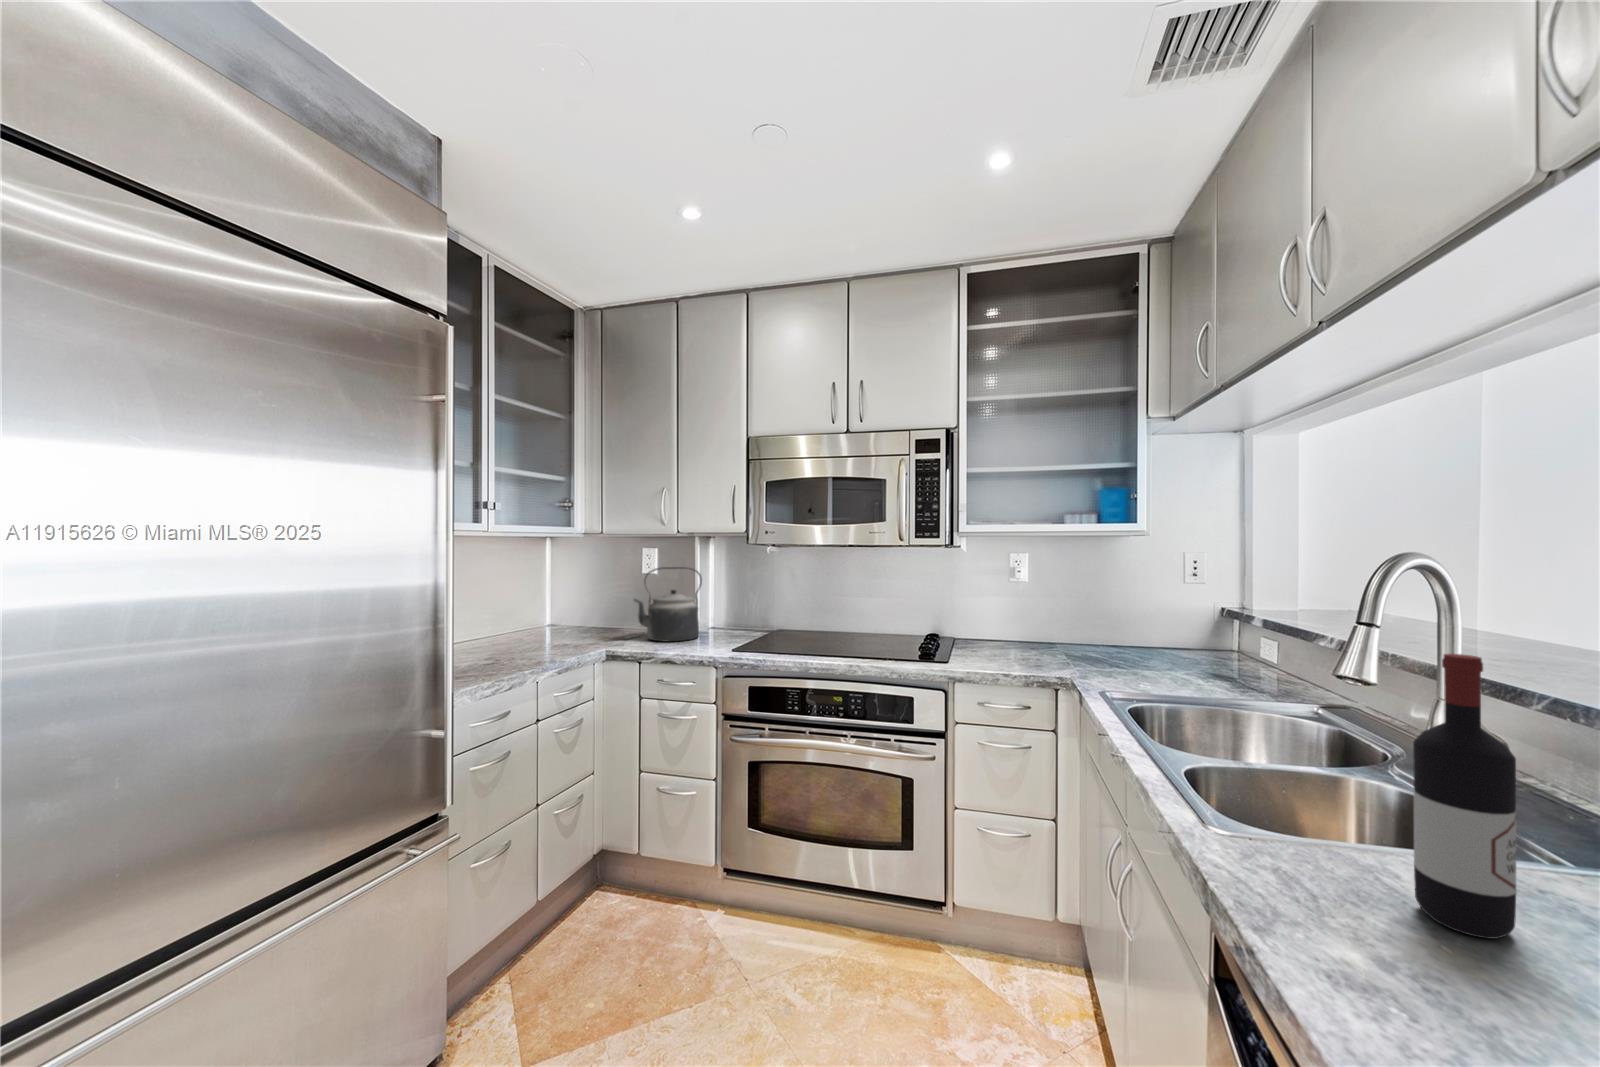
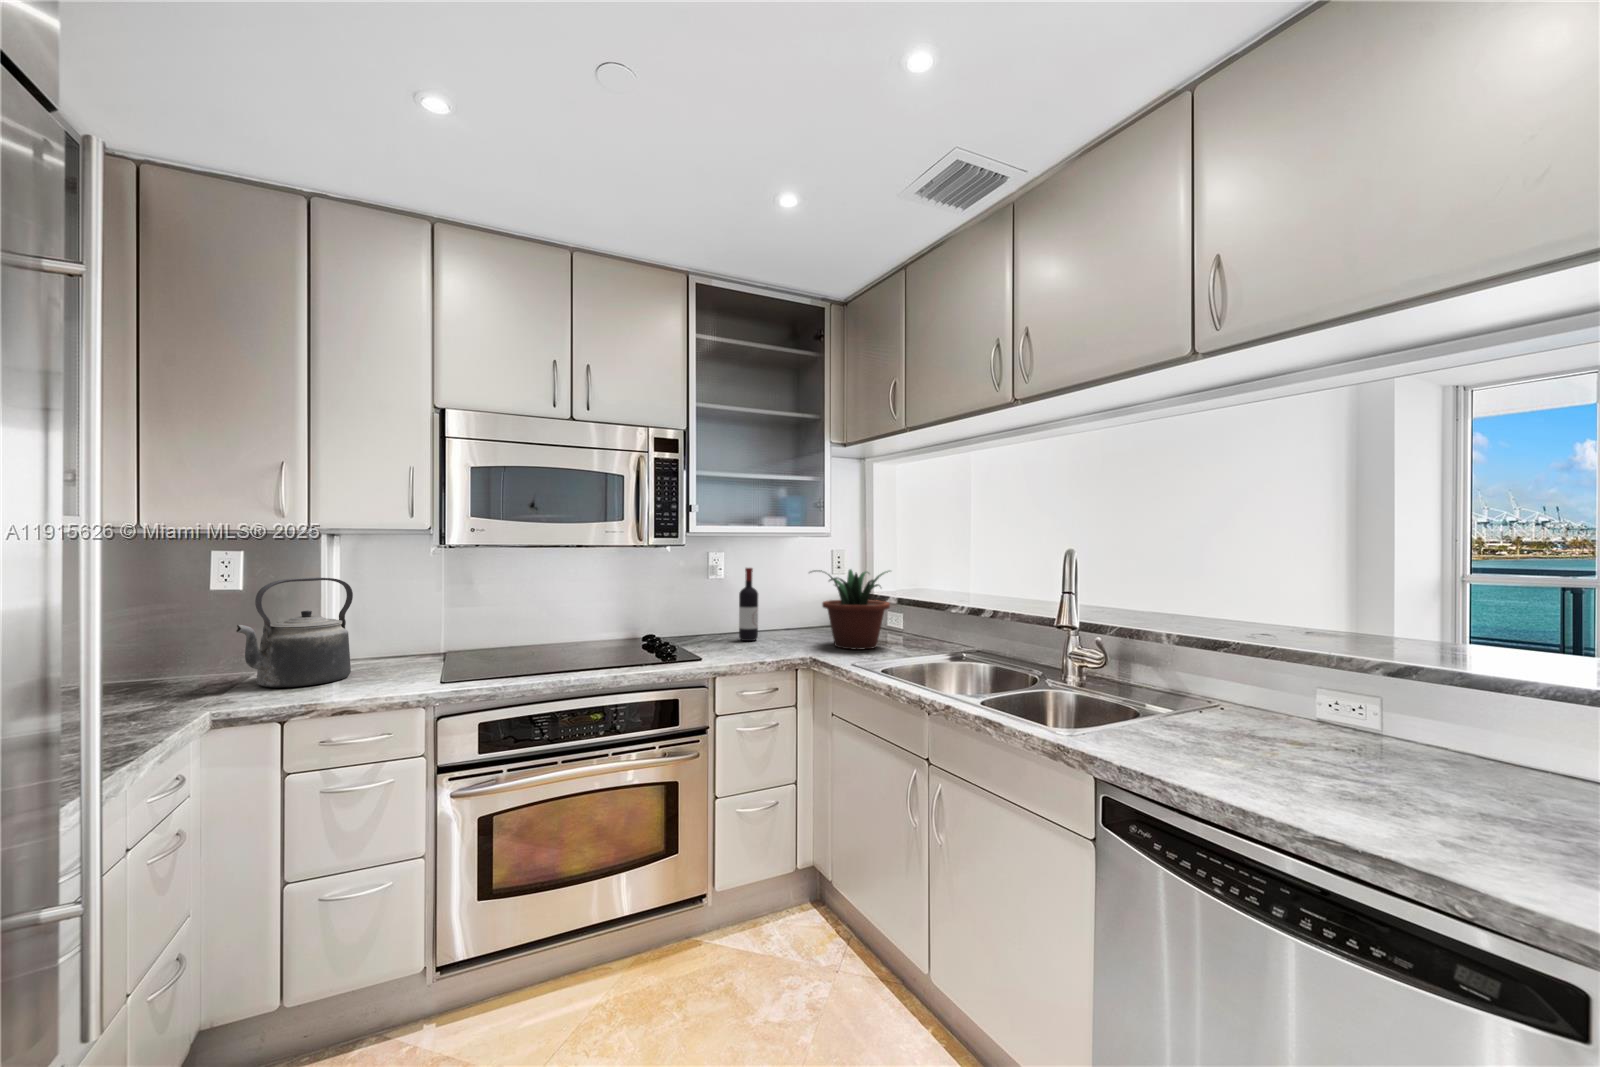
potted plant: none [1089,575,1218,680] -> present [811,569,890,650]
wine bottle: present [1413,654,1516,939] -> present [739,568,758,641]

